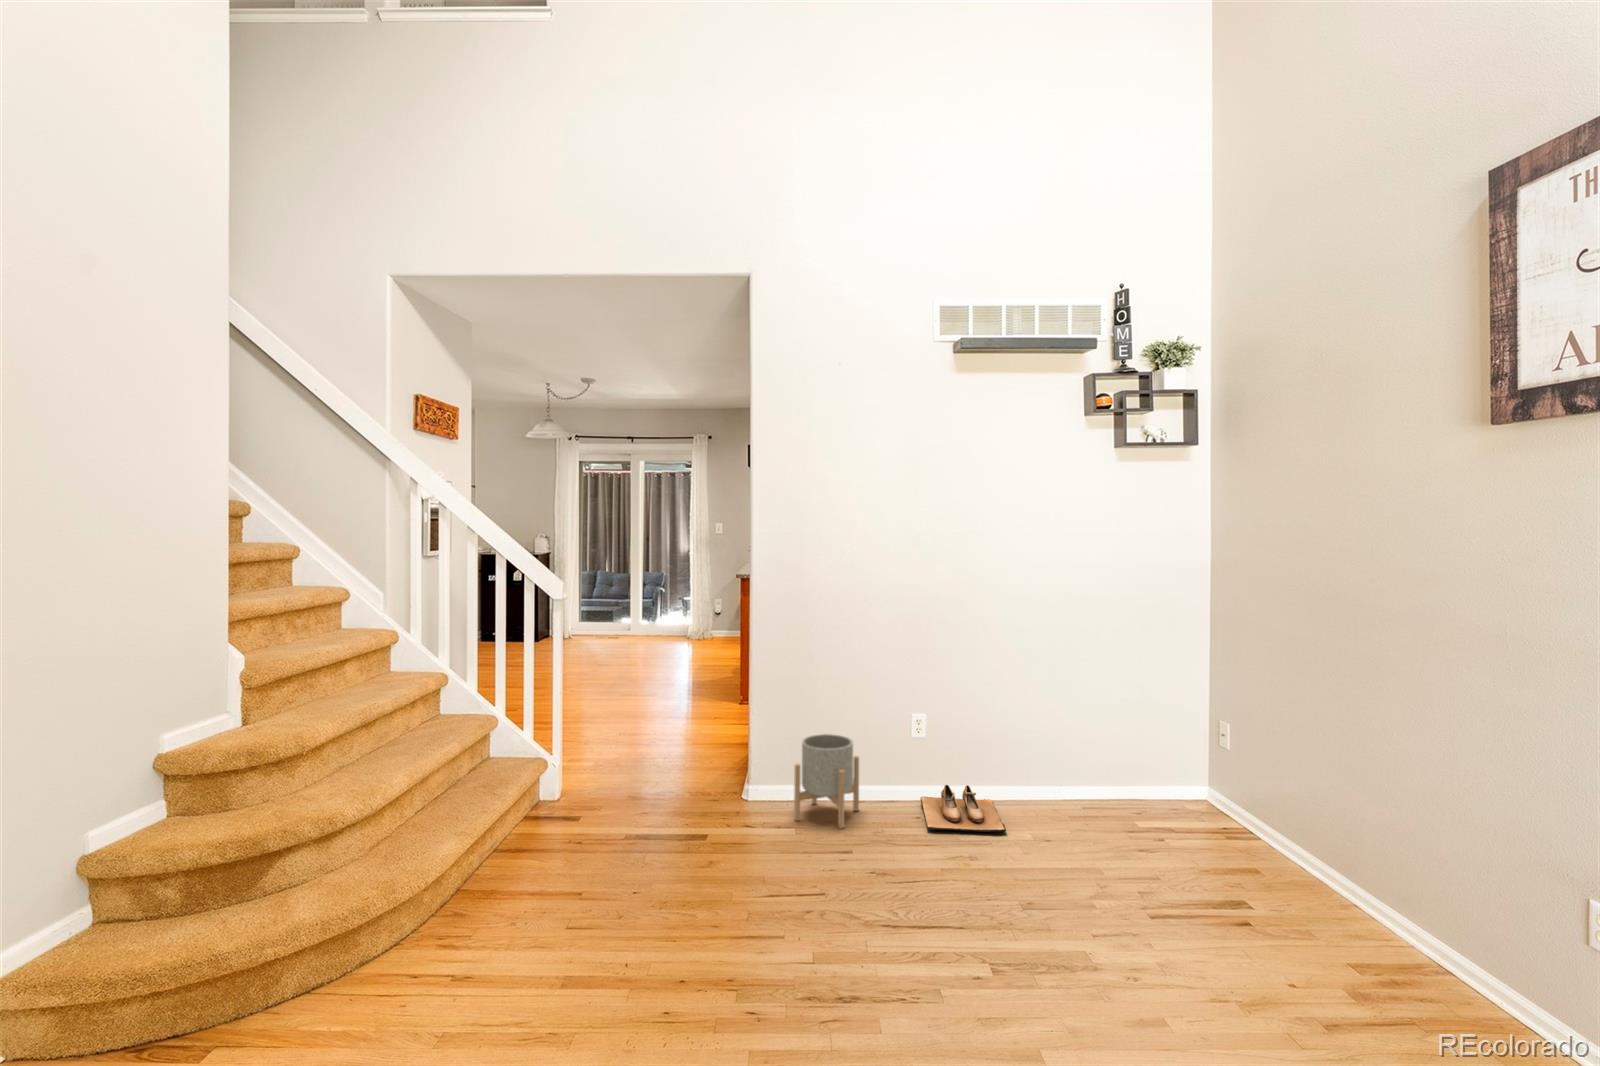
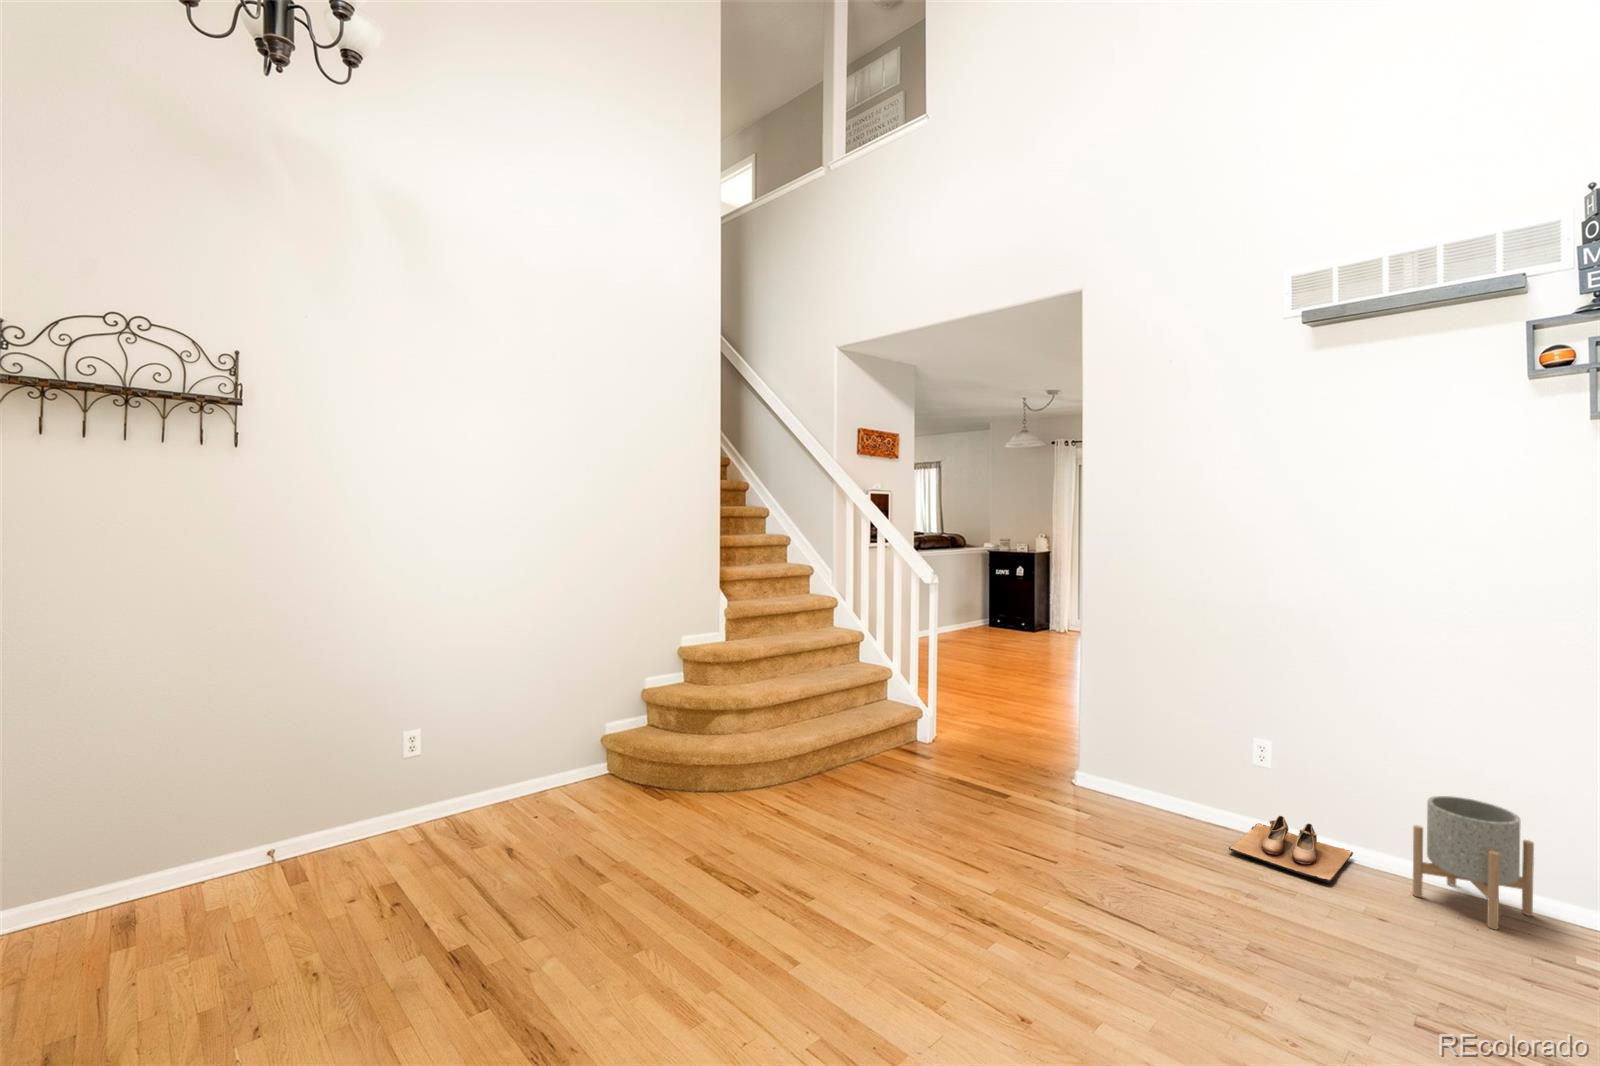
planter: present [794,734,859,828] -> present [1413,796,1534,929]

